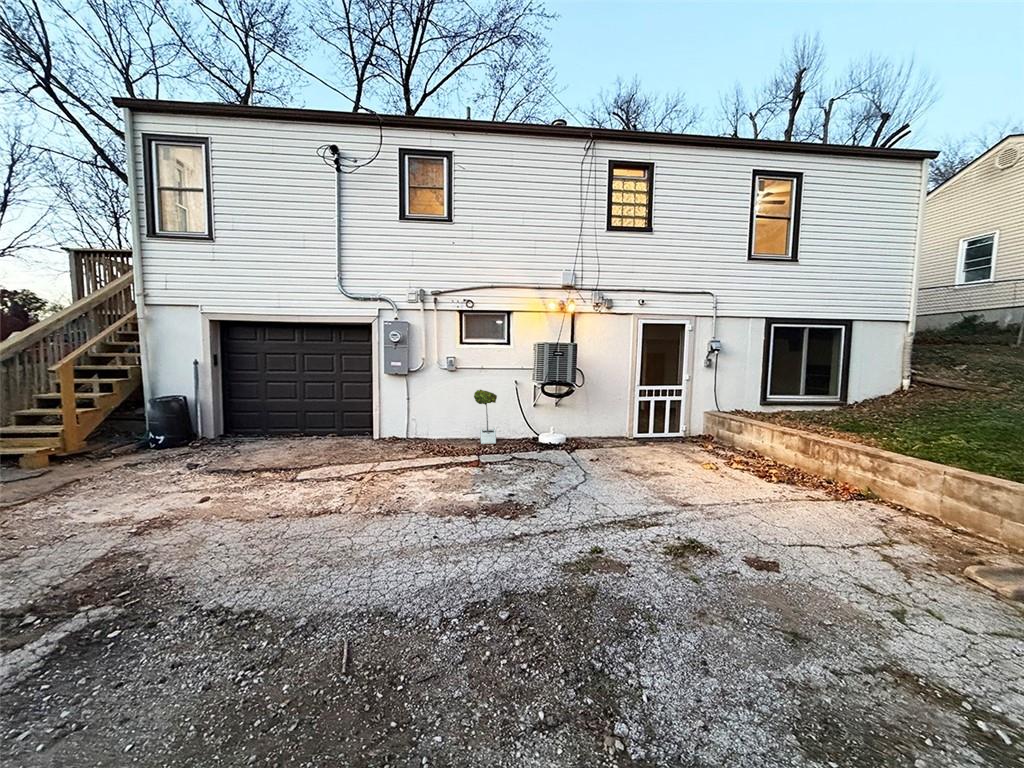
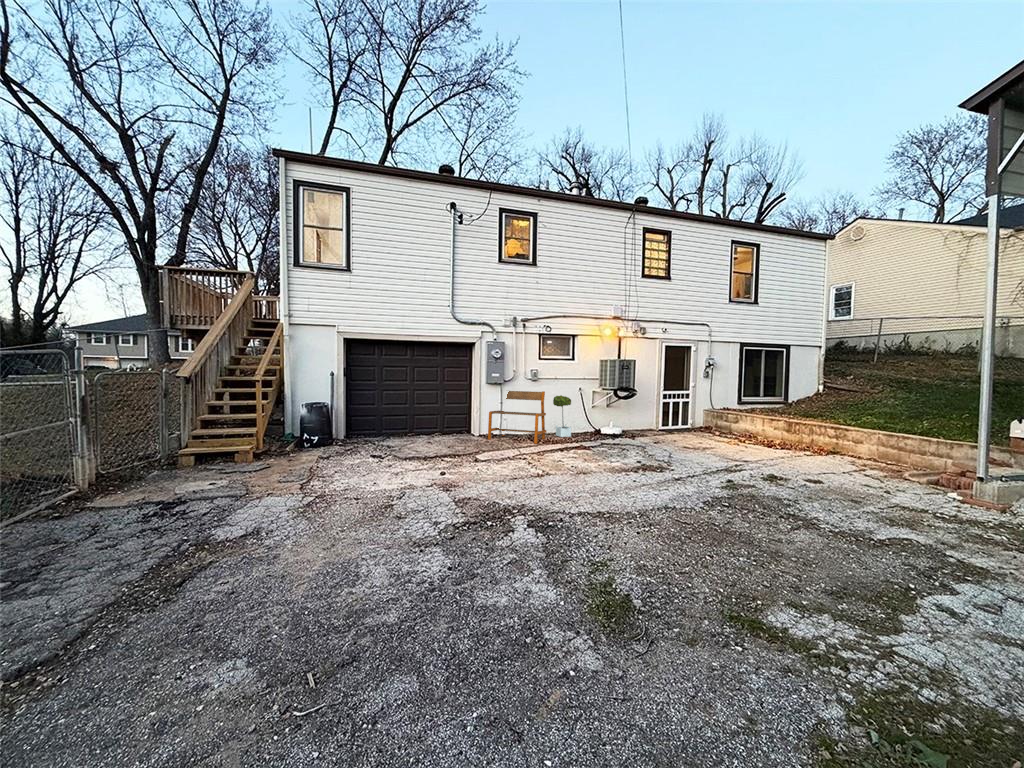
bench: none [384,382,456,453] -> present [488,391,546,444]

